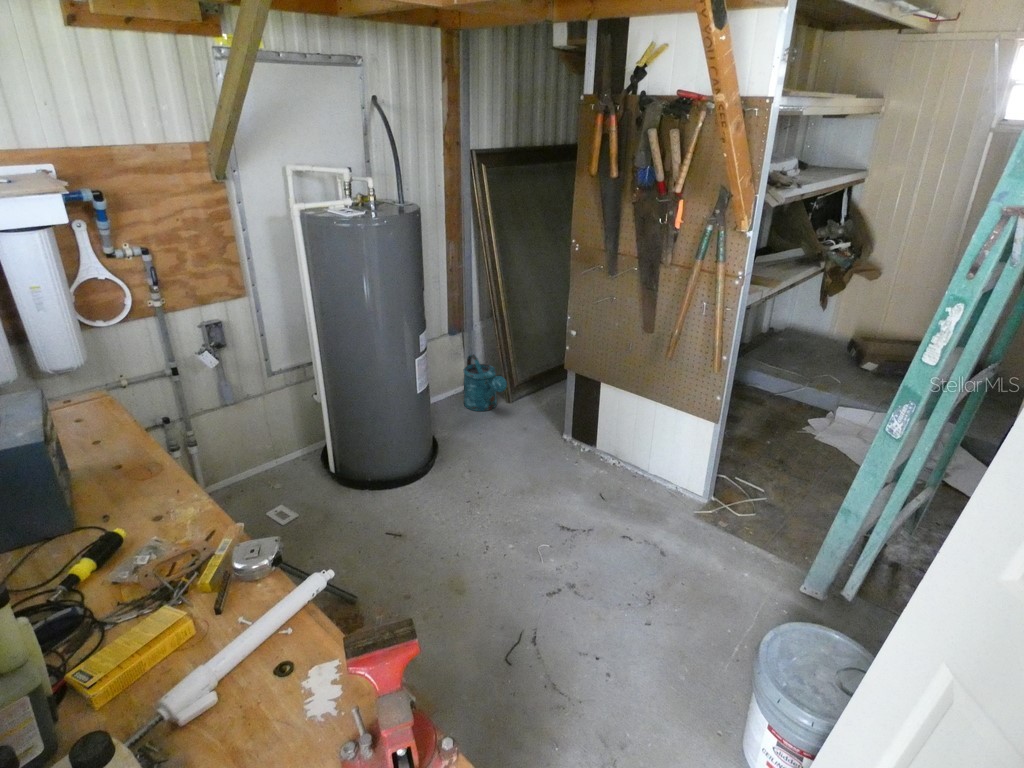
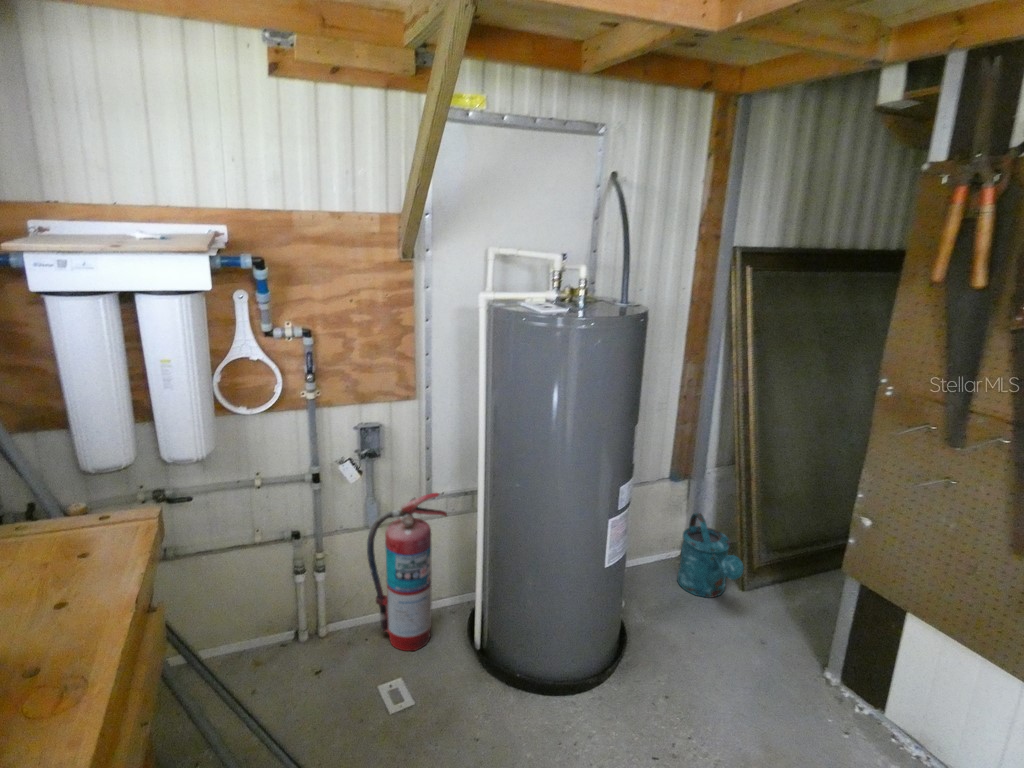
fire extinguisher: none [229,366,293,489] -> present [367,493,447,651]

